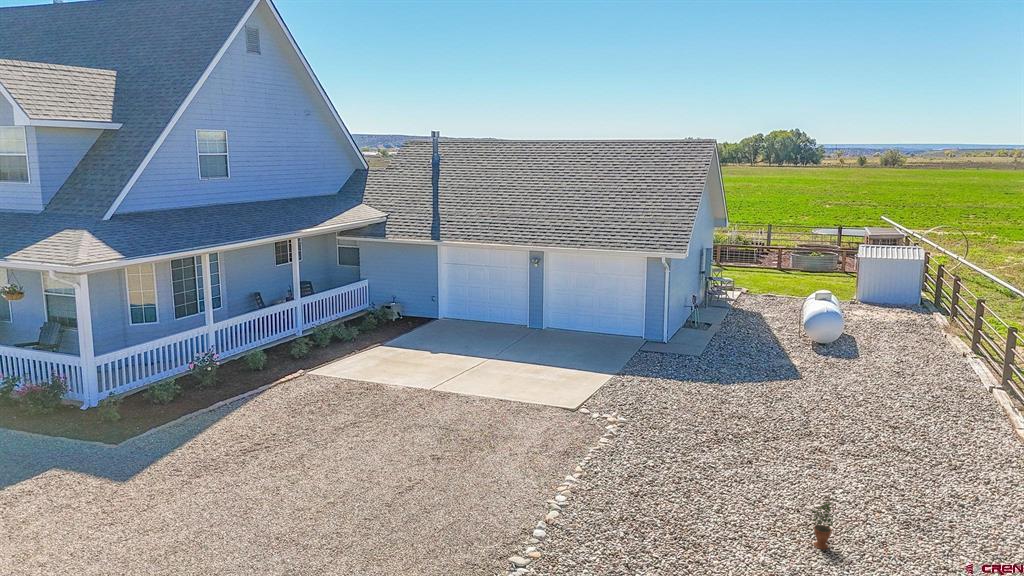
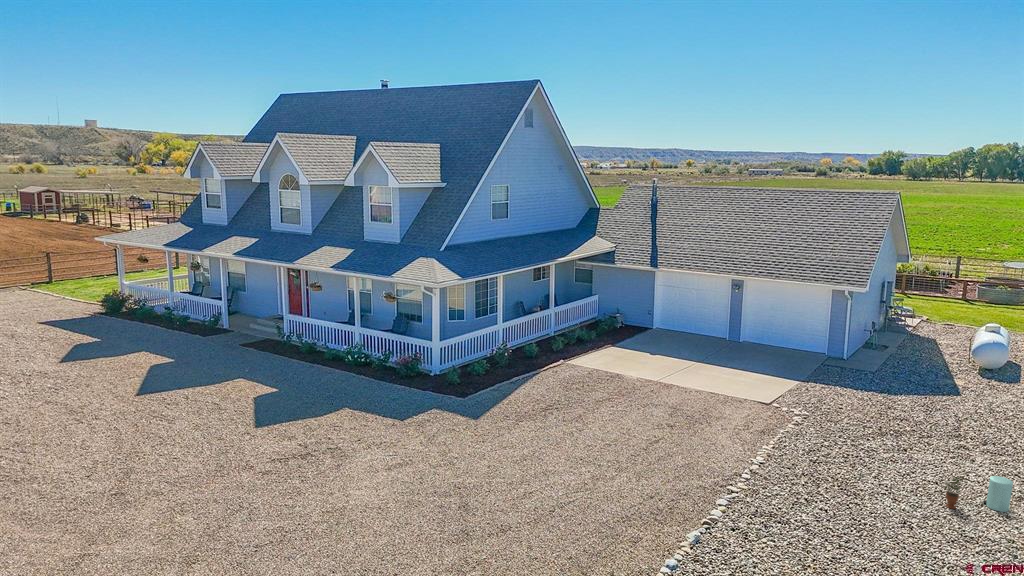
trash can: none [857,494,897,545] -> present [982,476,1013,512]

